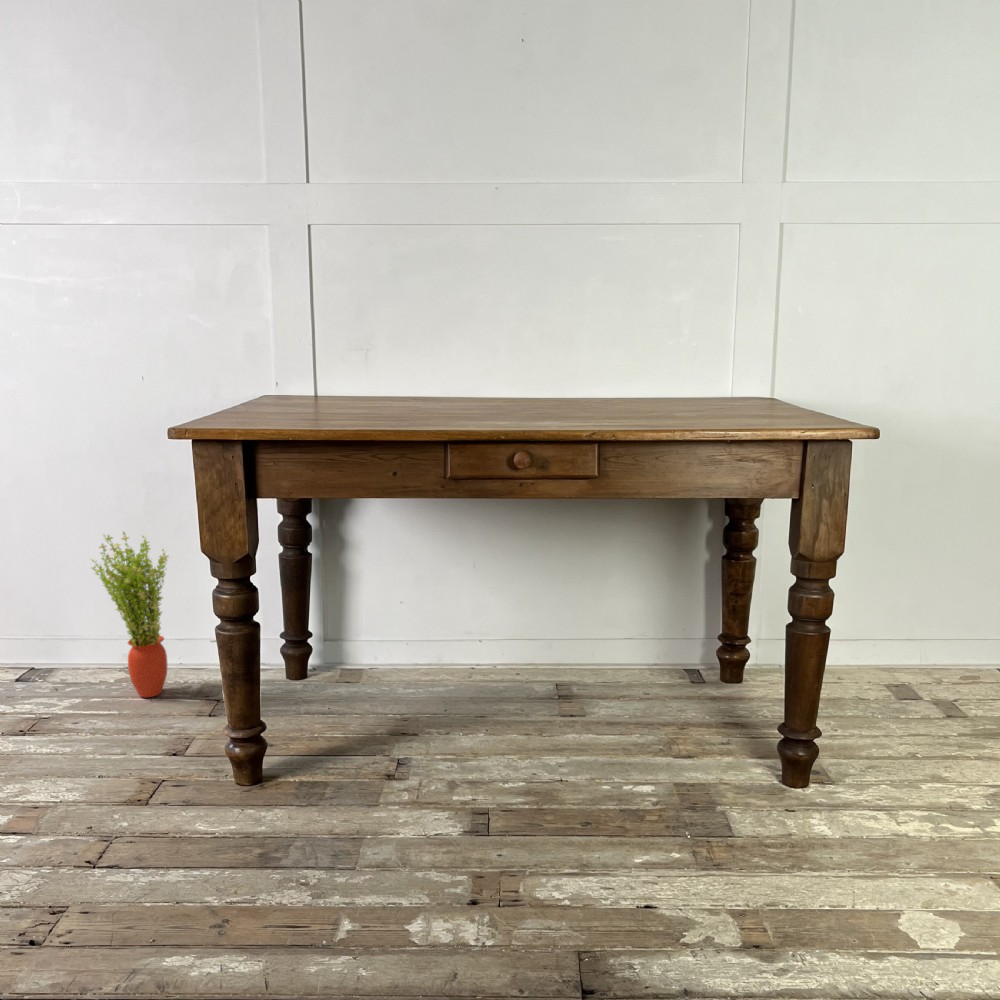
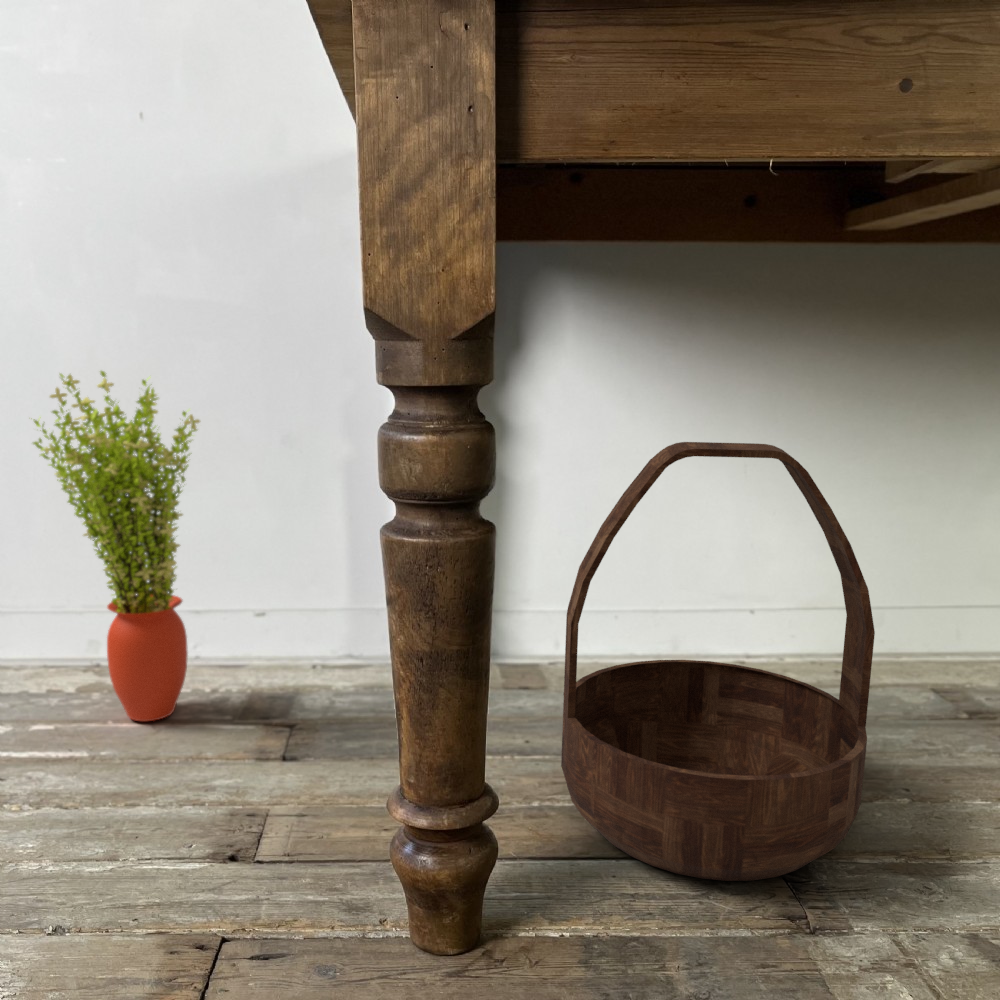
basket: none [316,577,448,764] -> present [561,442,875,881]

